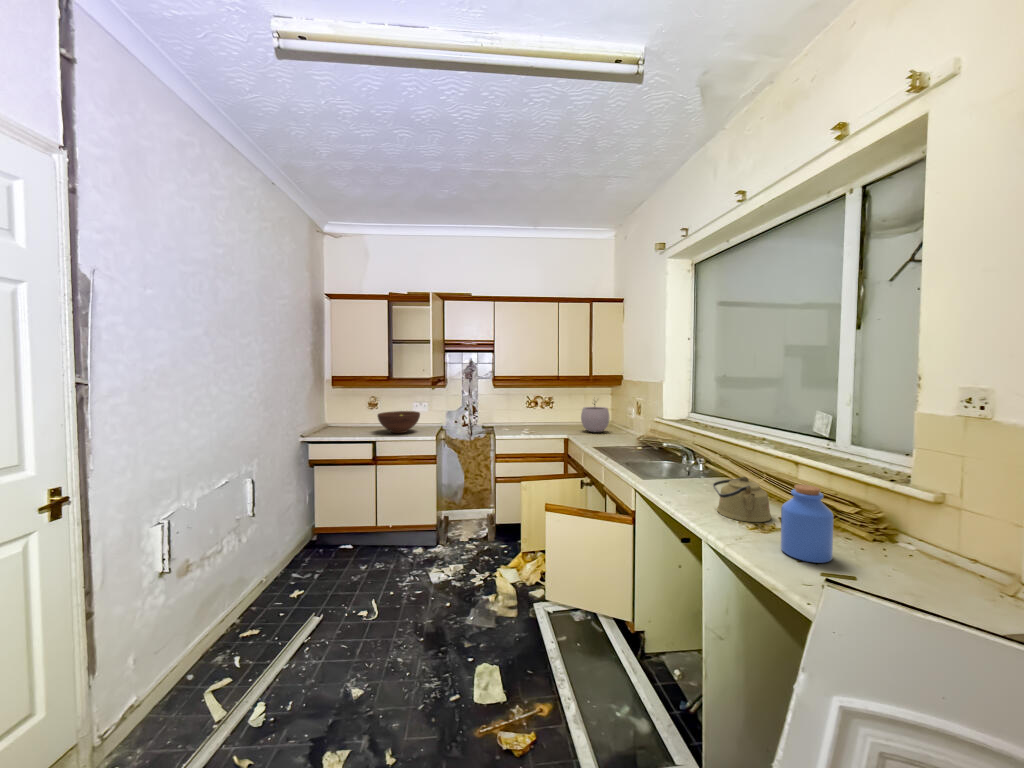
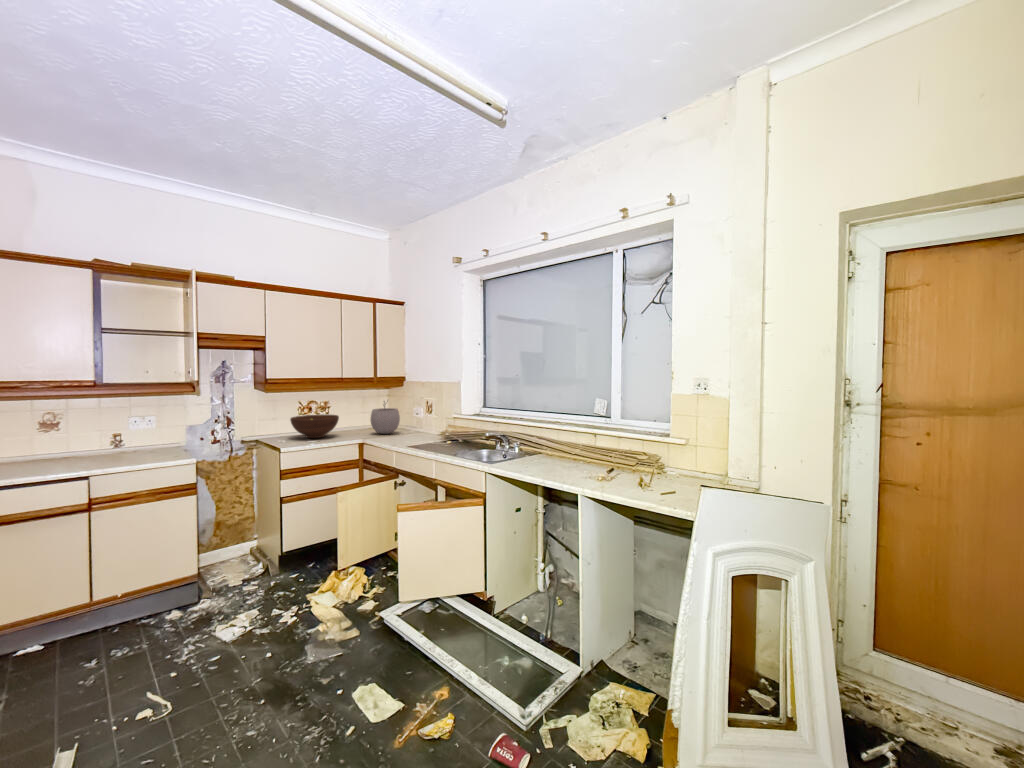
fruit bowl: present [378,411,420,433] -> present [290,414,339,438]
kettle: present [713,476,771,522] -> none [556,447,596,479]
jar: present [781,484,833,563] -> none [621,444,650,492]

